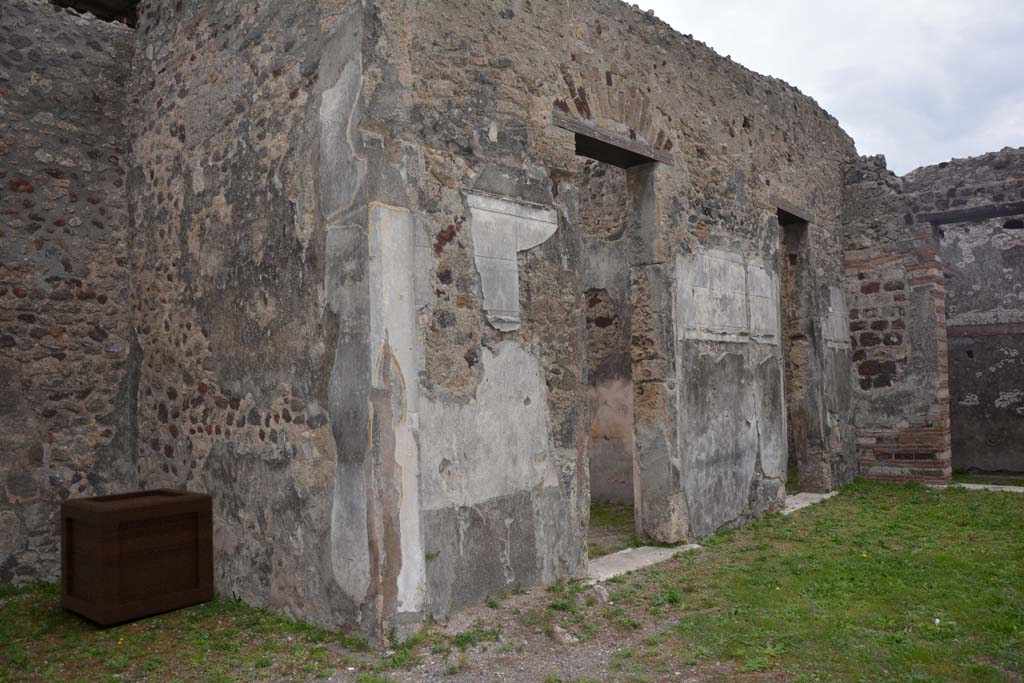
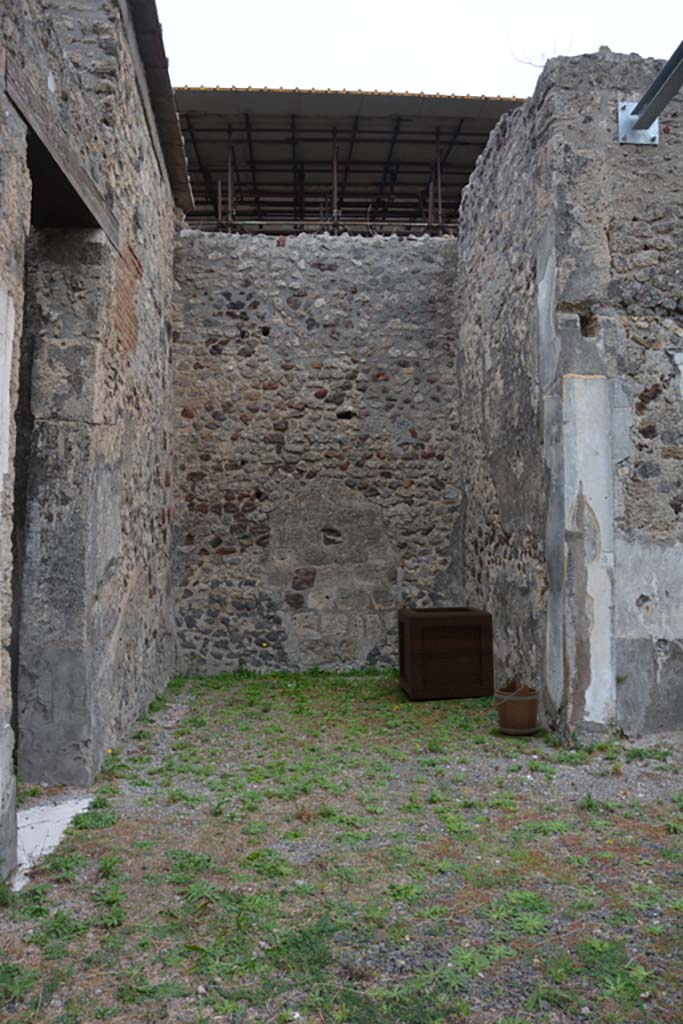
bucket: none [260,575,325,652] -> present [491,677,540,735]

